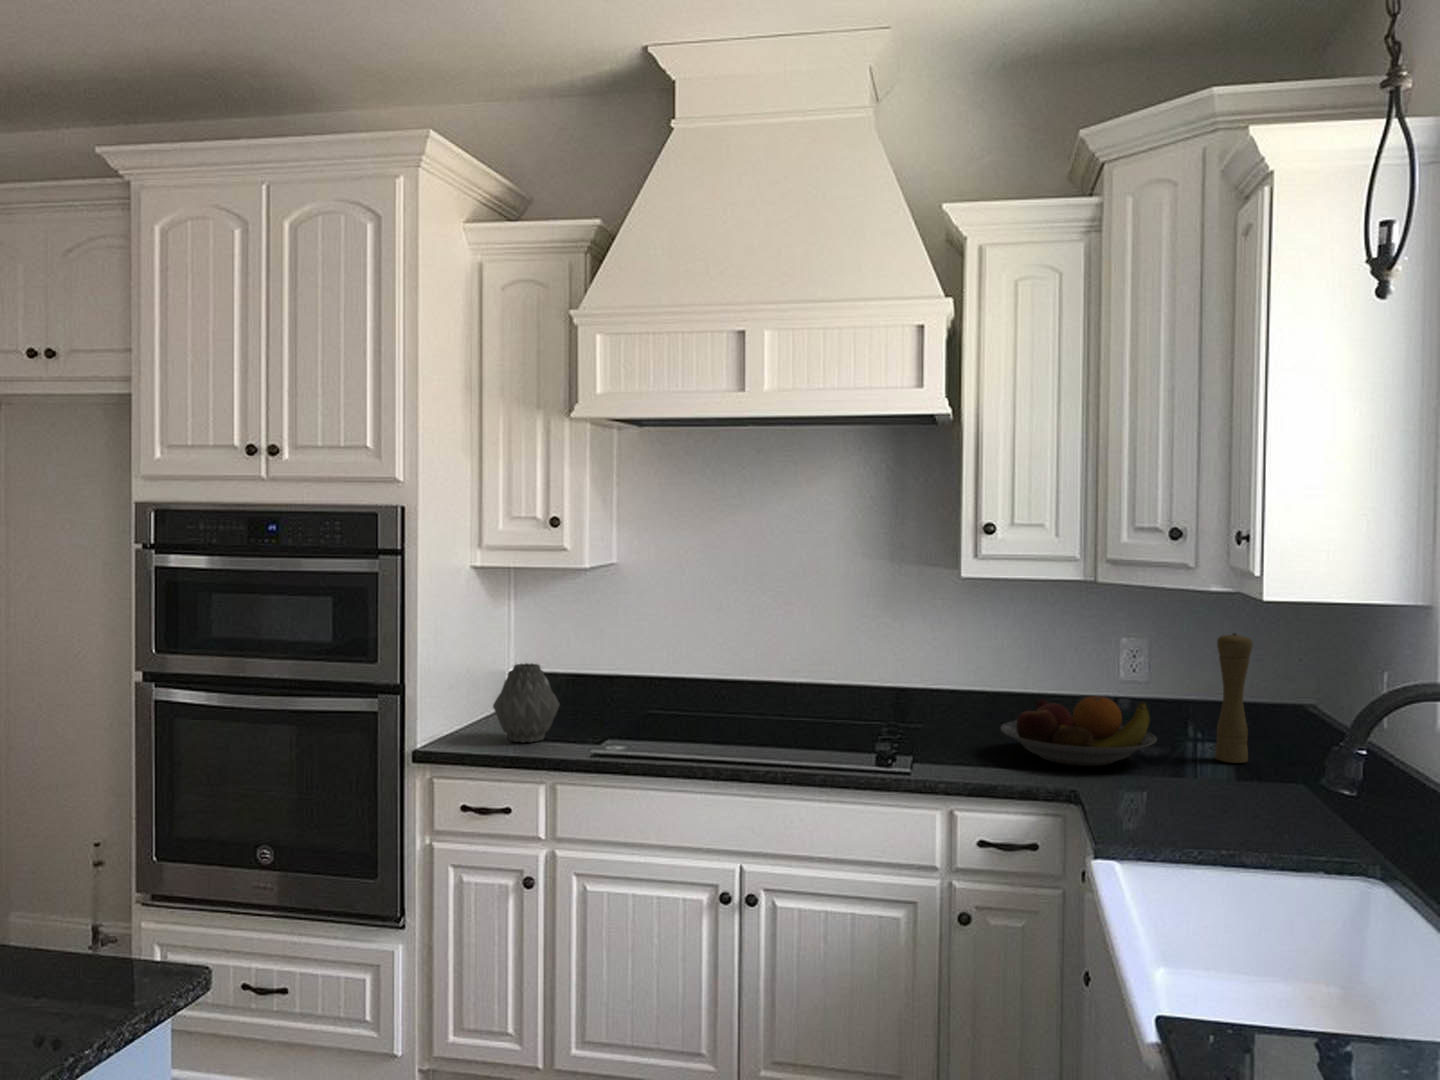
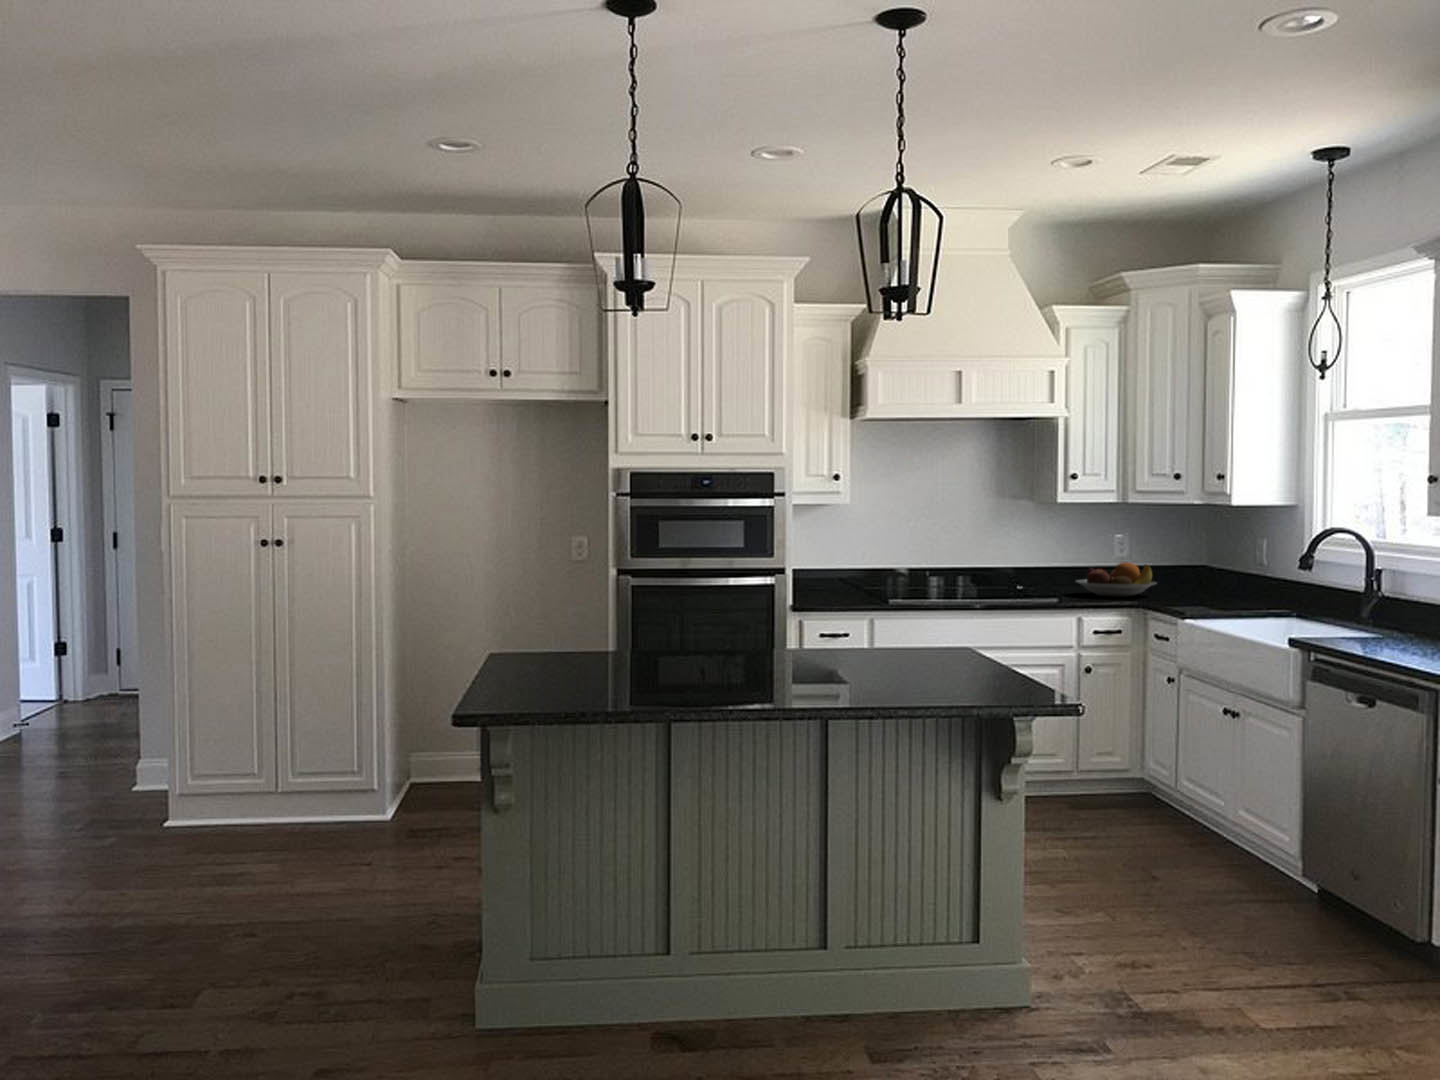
pepper mill: present [1215,633,1253,763] -> none [1176,528,1194,593]
vase: present [493,663,560,742] -> none [815,558,853,602]

